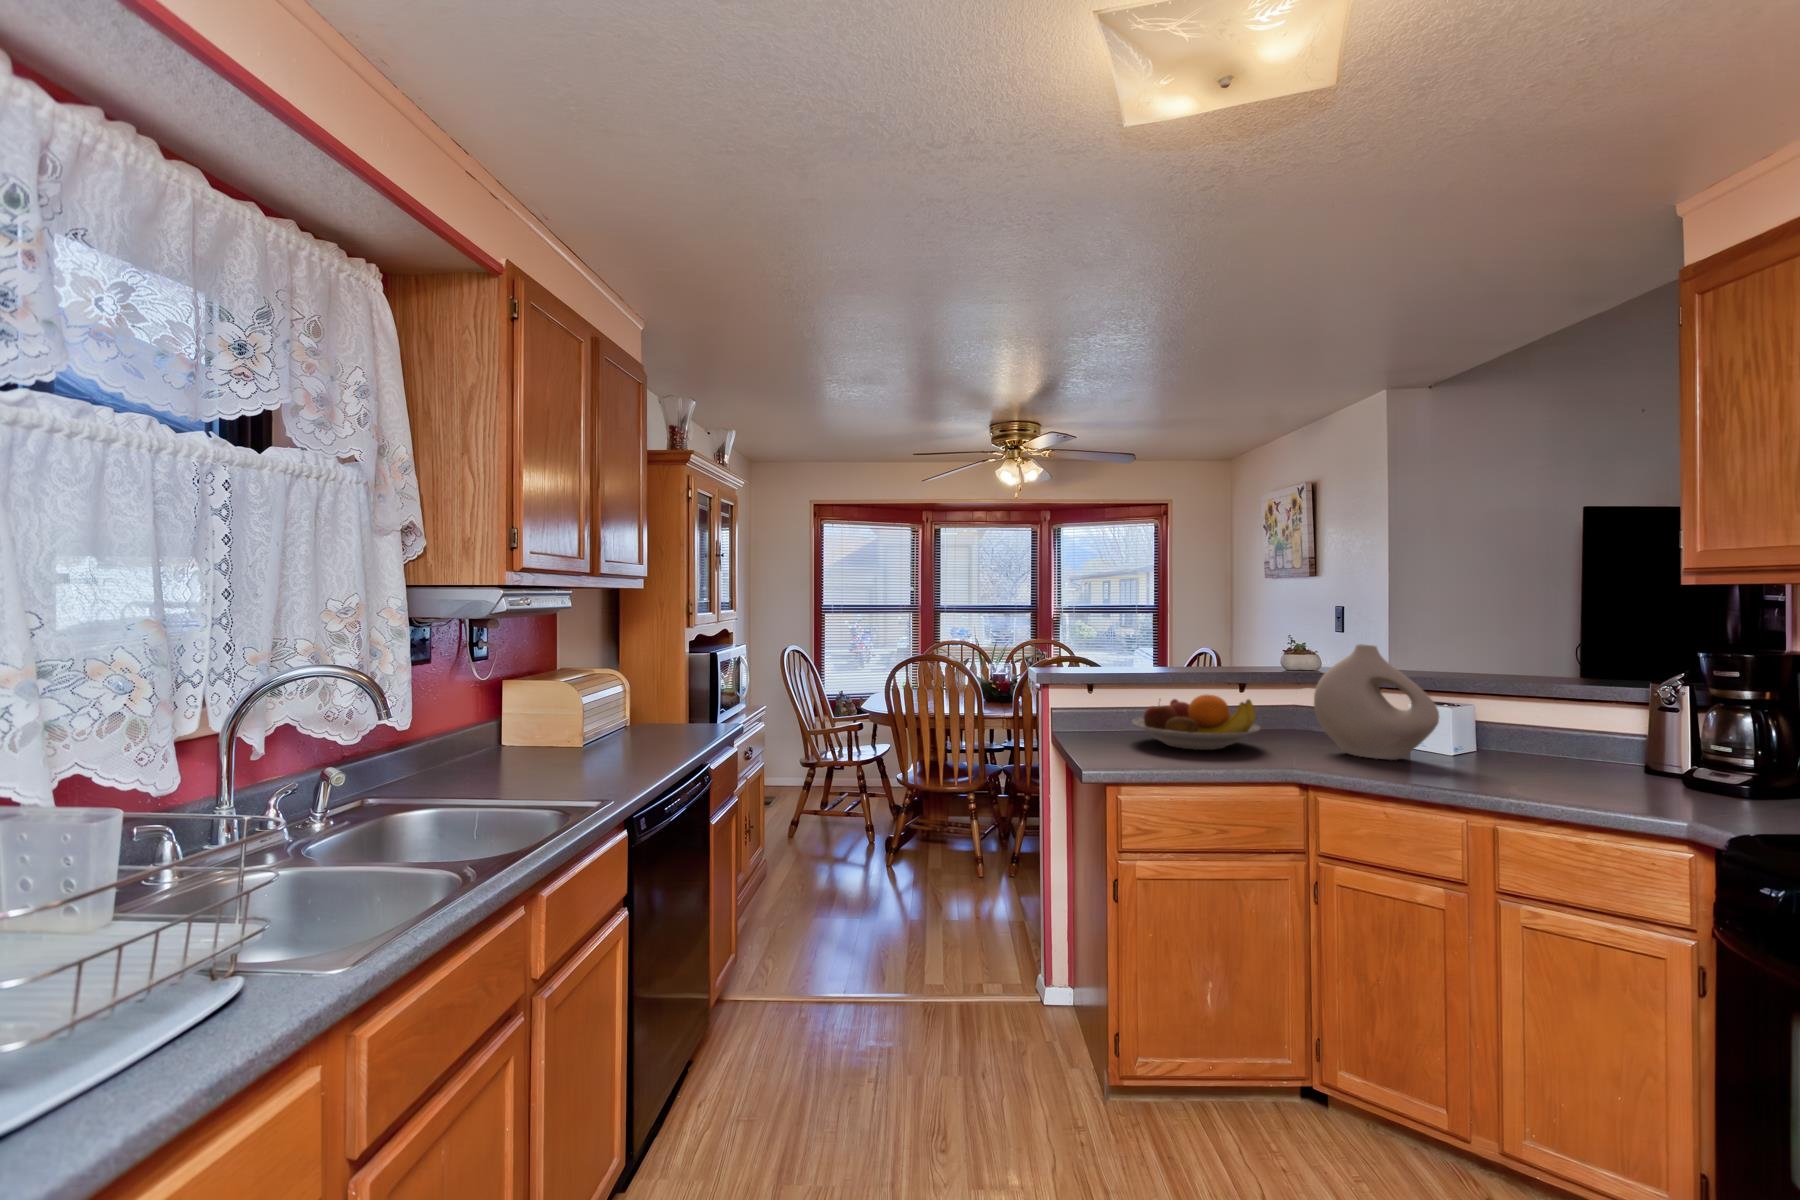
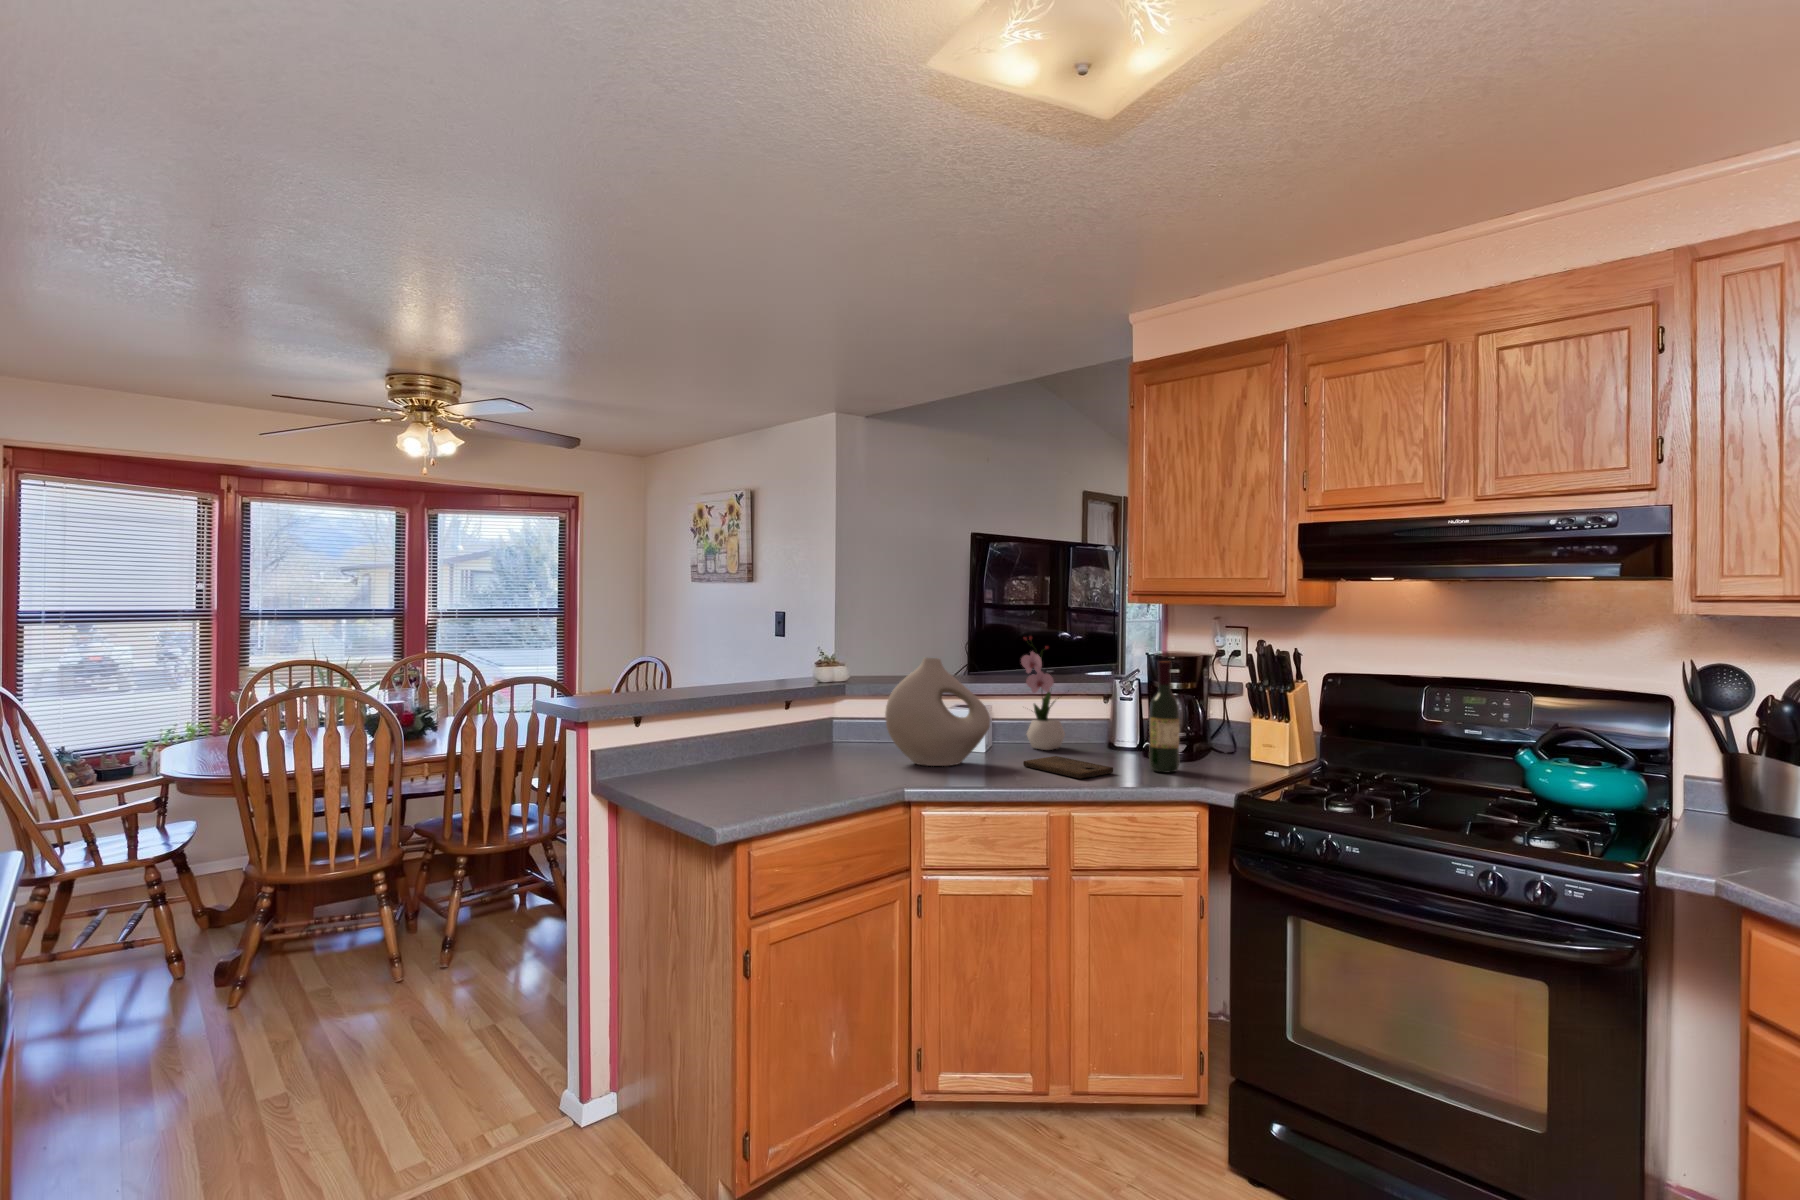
flower arrangement: none [1513,626,1593,764] -> present [1021,637,1065,750]
wine bottle: none [1669,659,1723,808] -> present [1149,661,1180,772]
fruit bowl: present [1132,695,1260,750] -> none [714,720,849,783]
cutting board: none [1478,766,1597,794] -> present [1023,756,1113,778]

